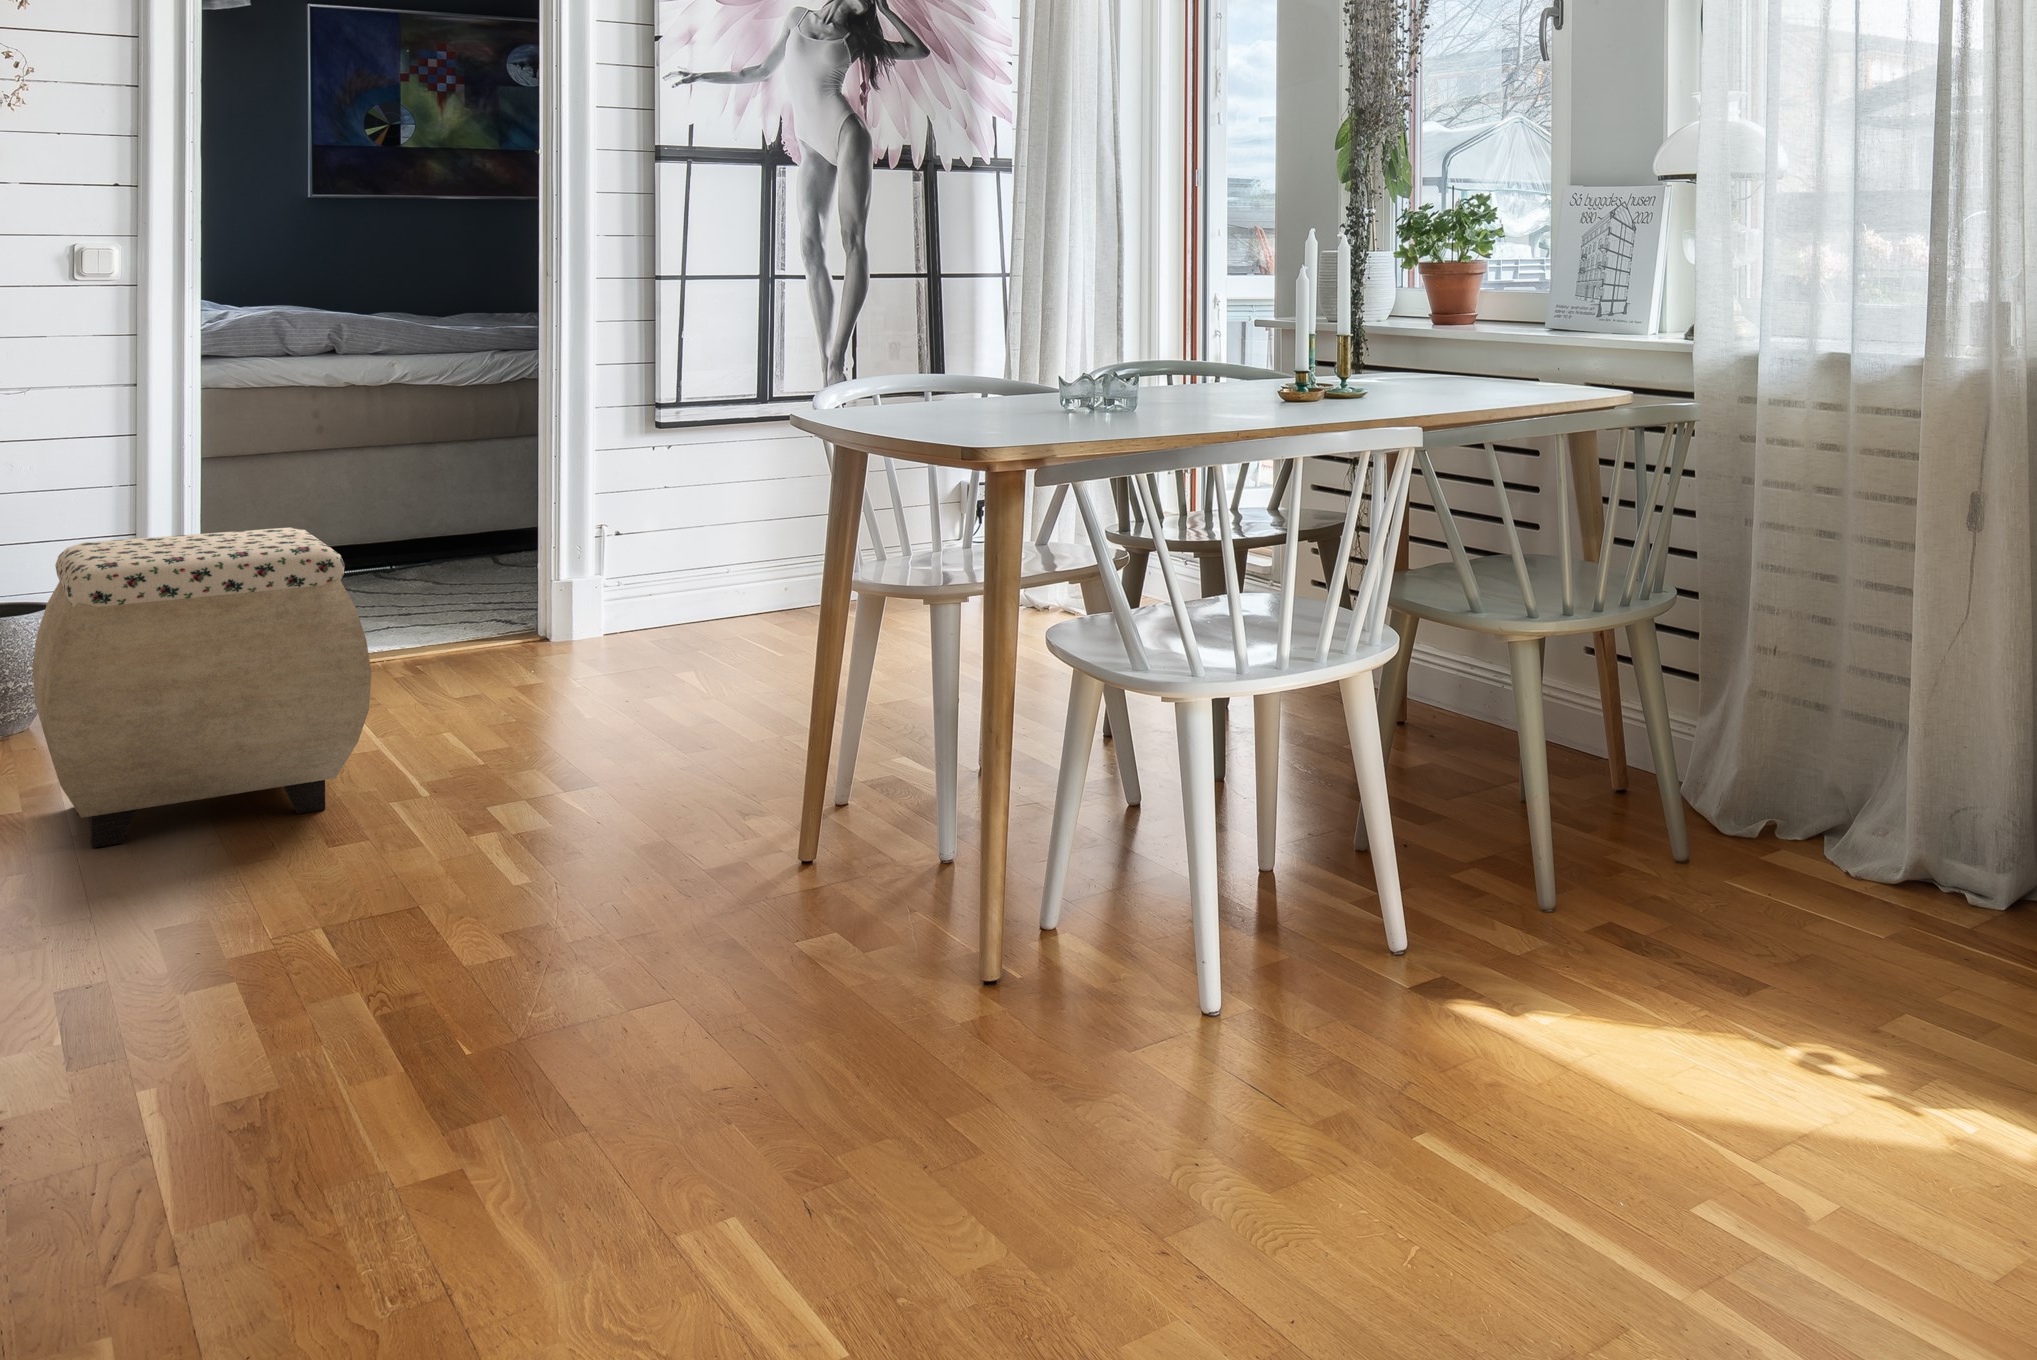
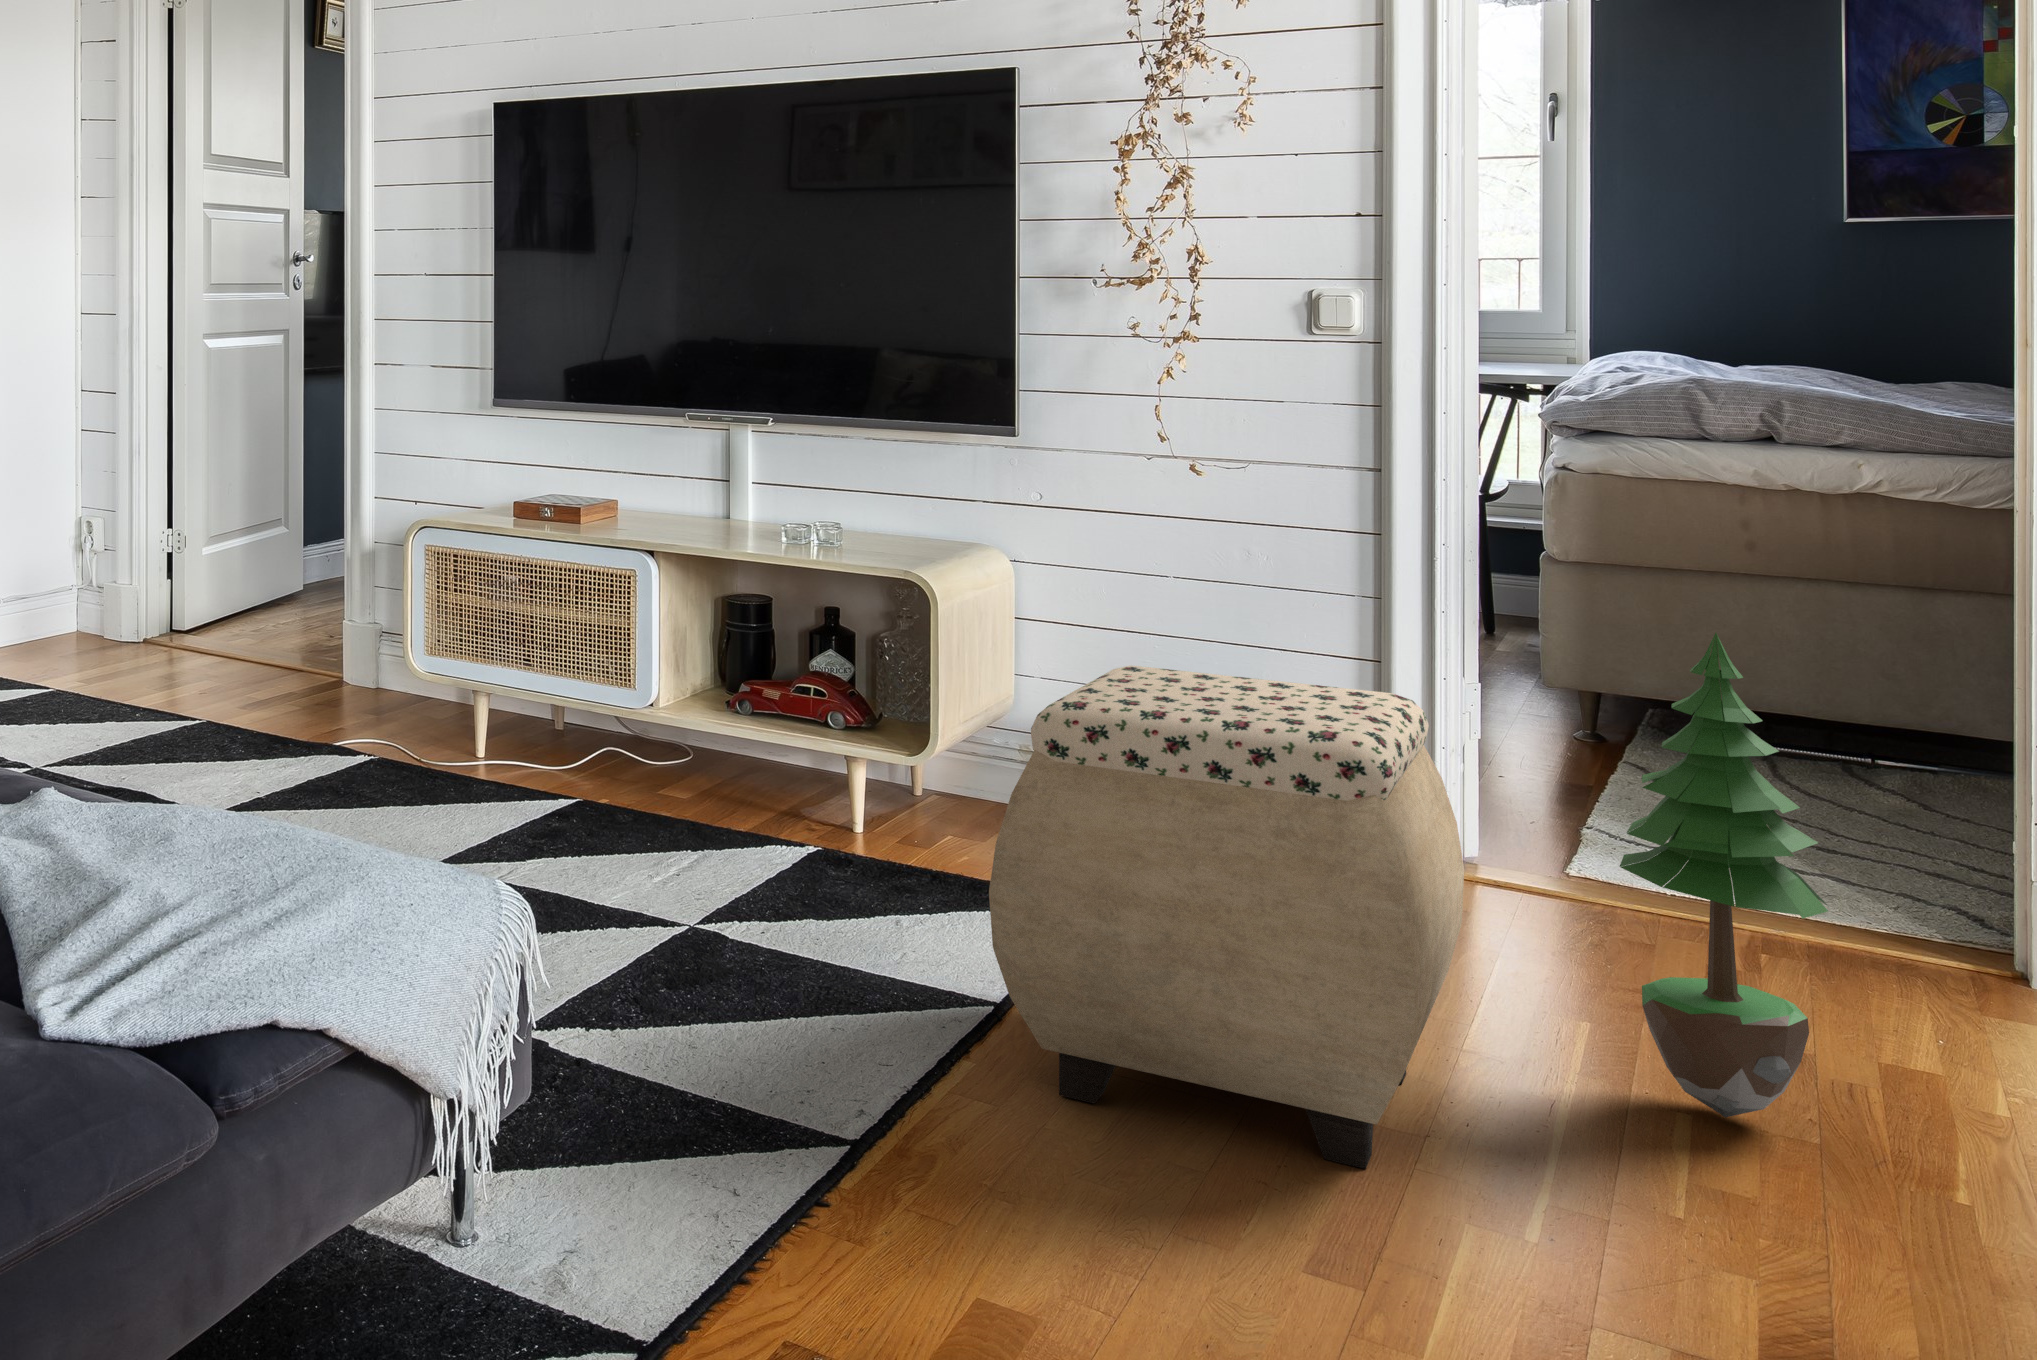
potted tree: none [417,461,529,734] -> present [1620,633,1828,1117]

